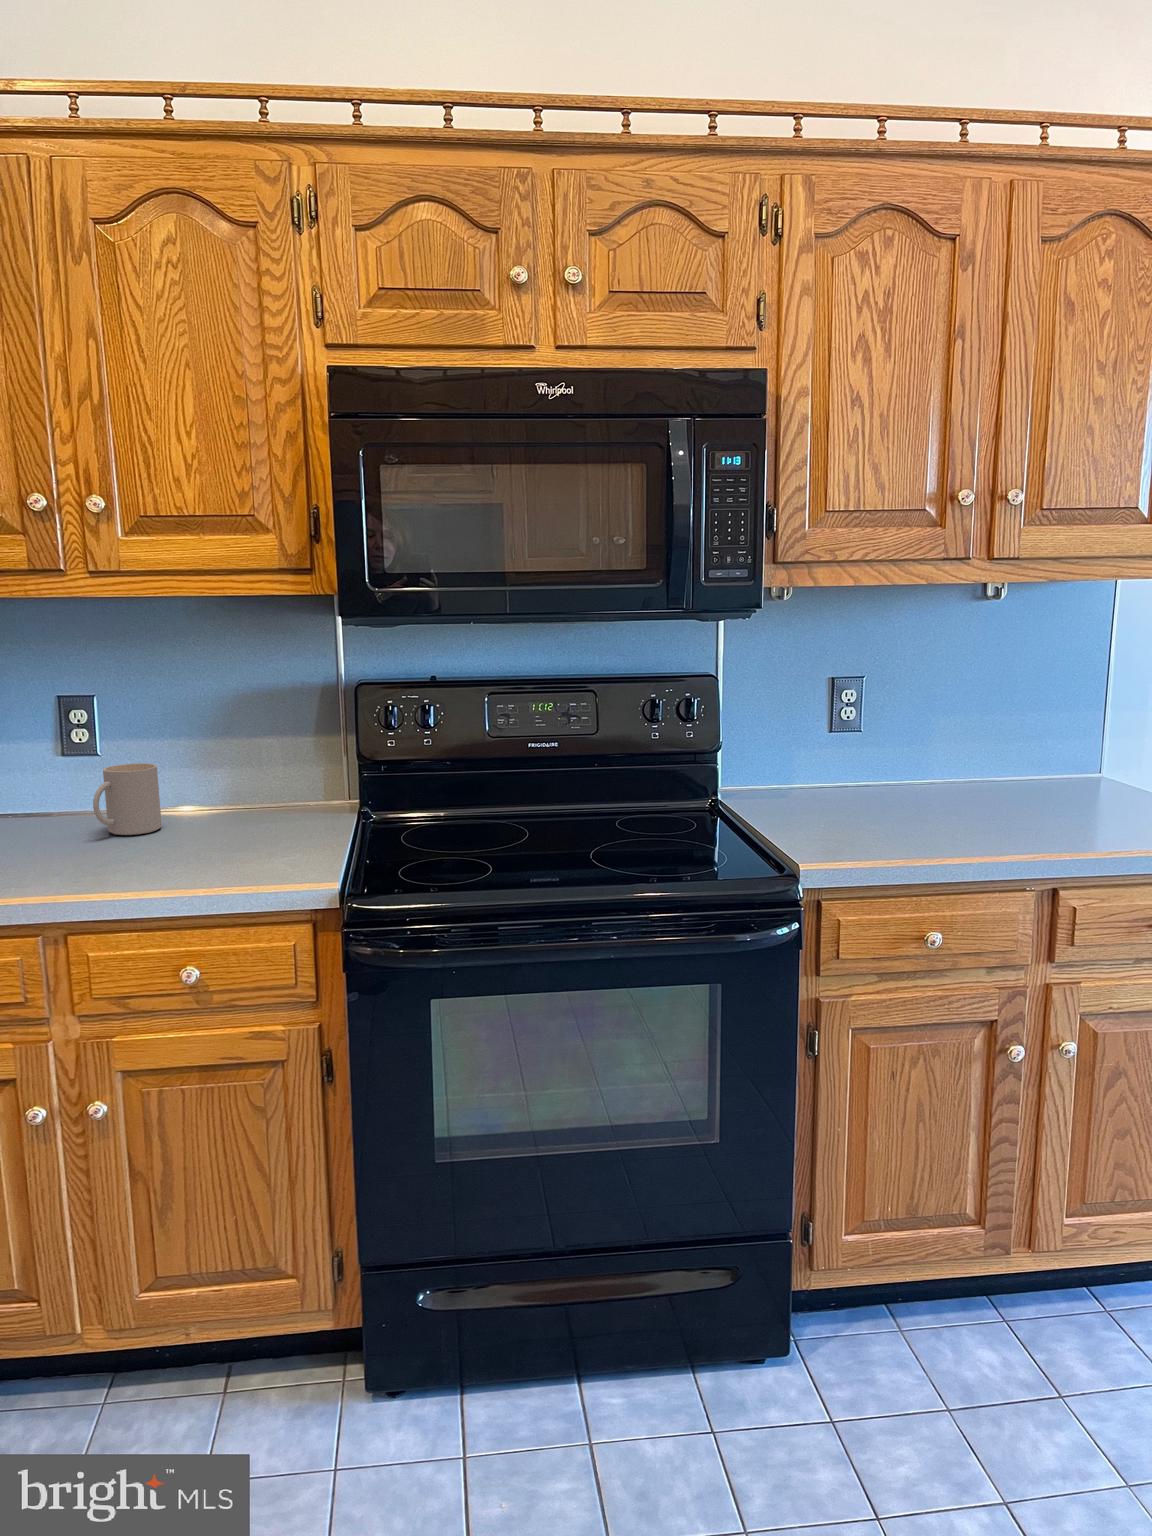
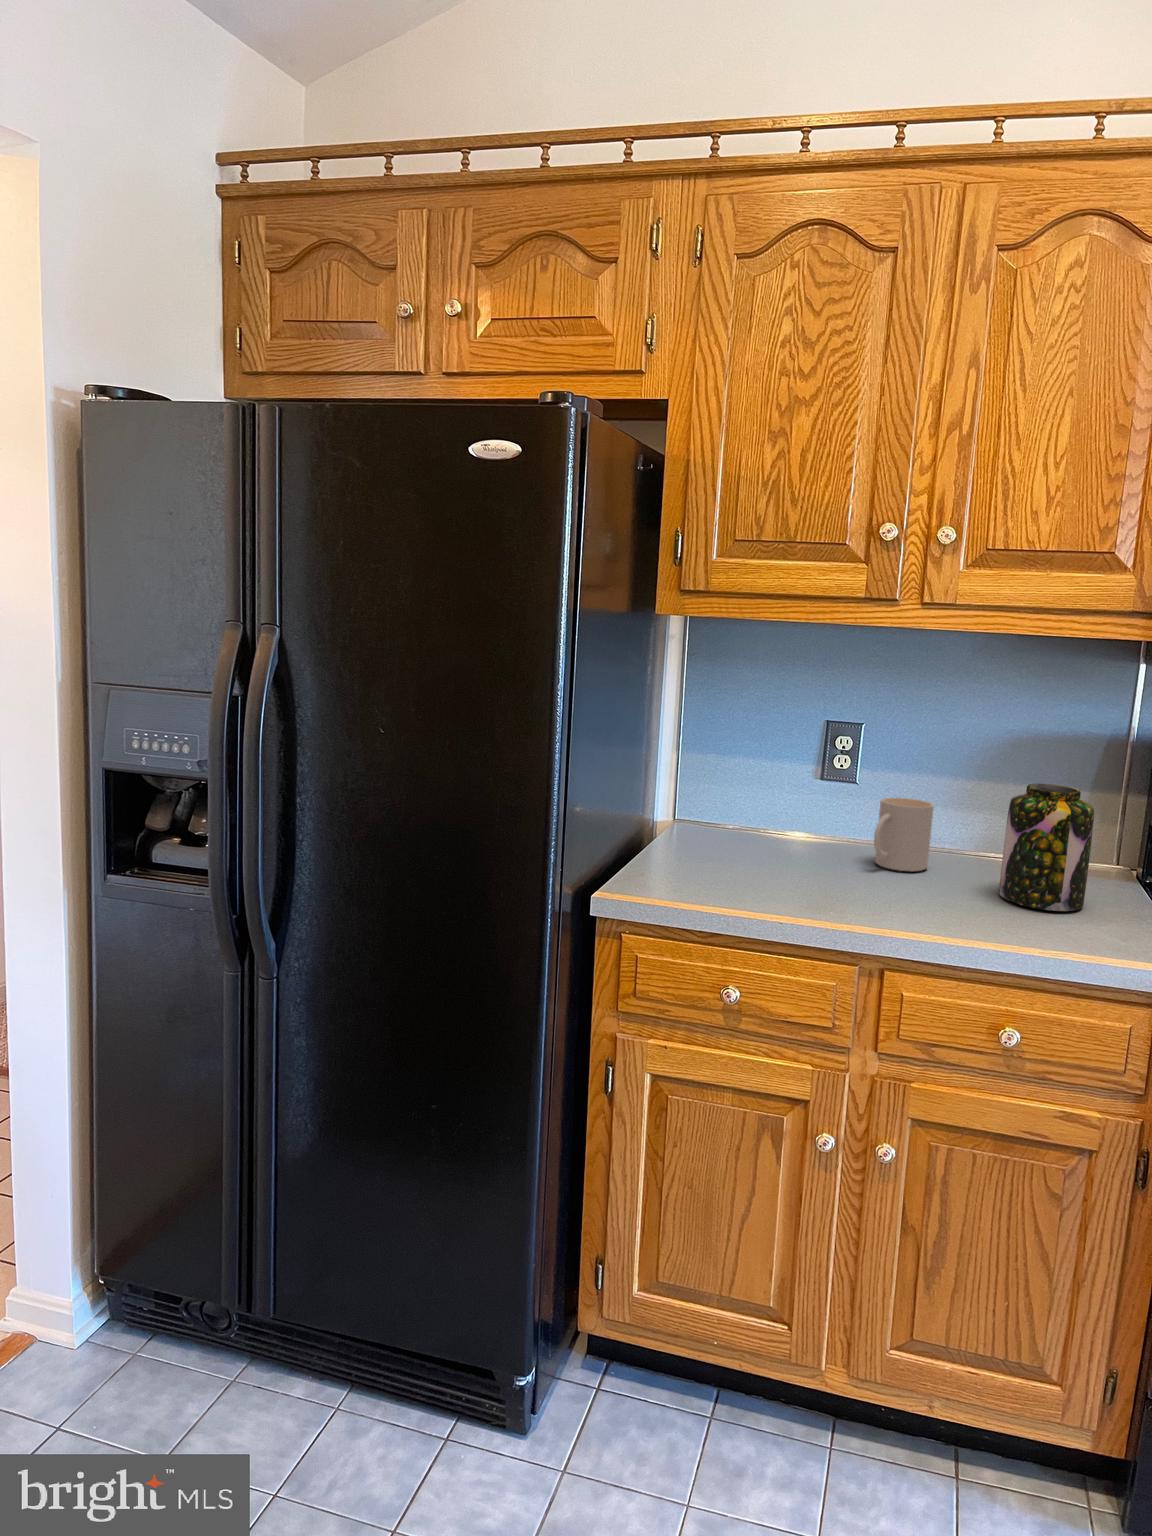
jar: none [205,733,286,851] -> present [999,784,1094,911]

